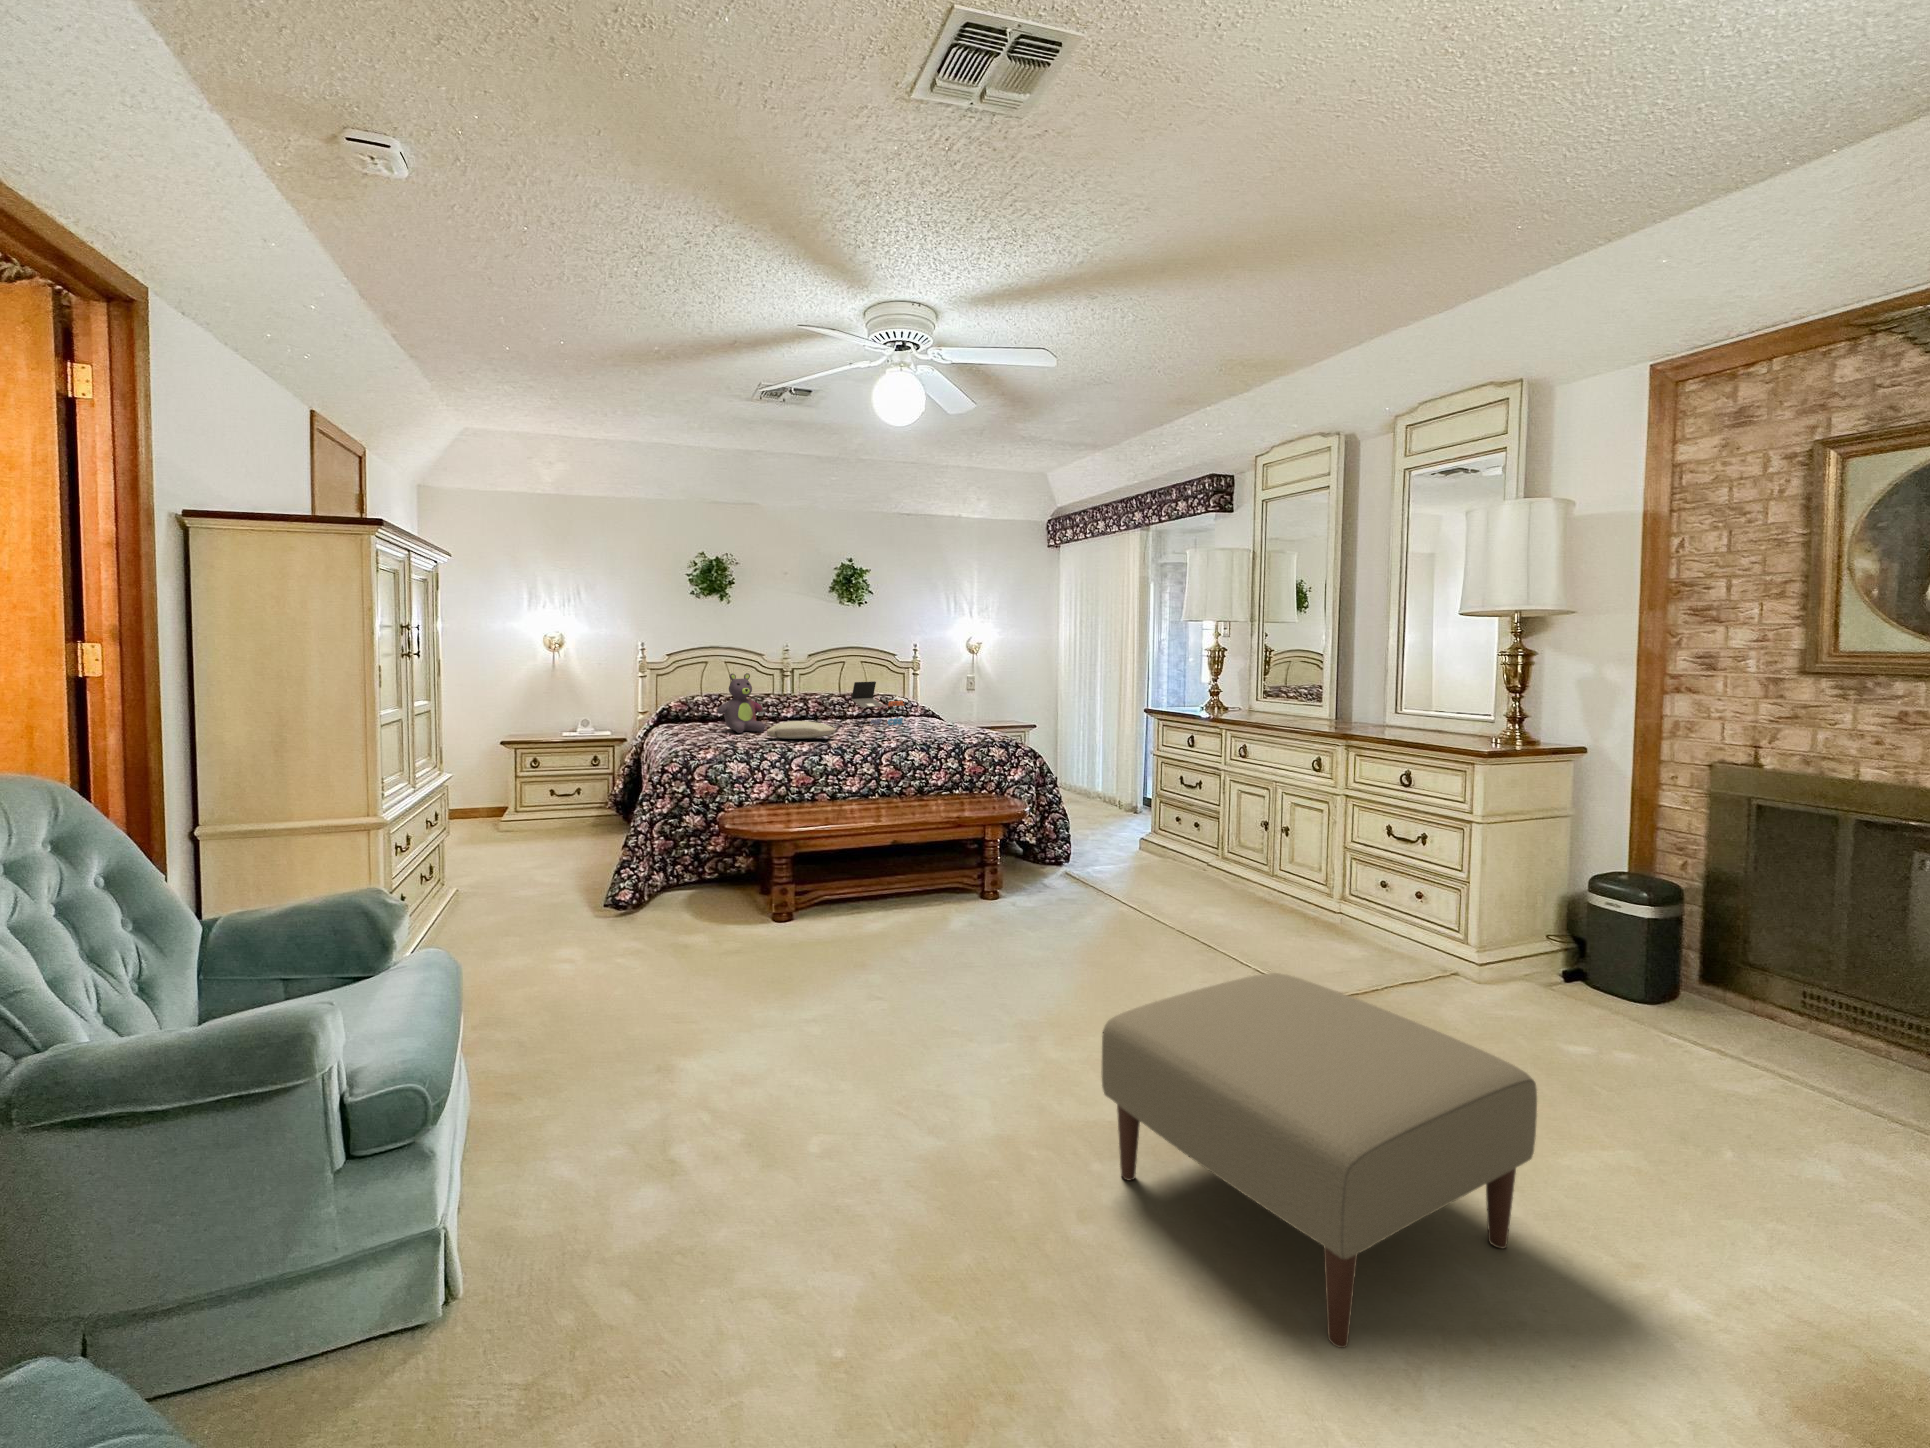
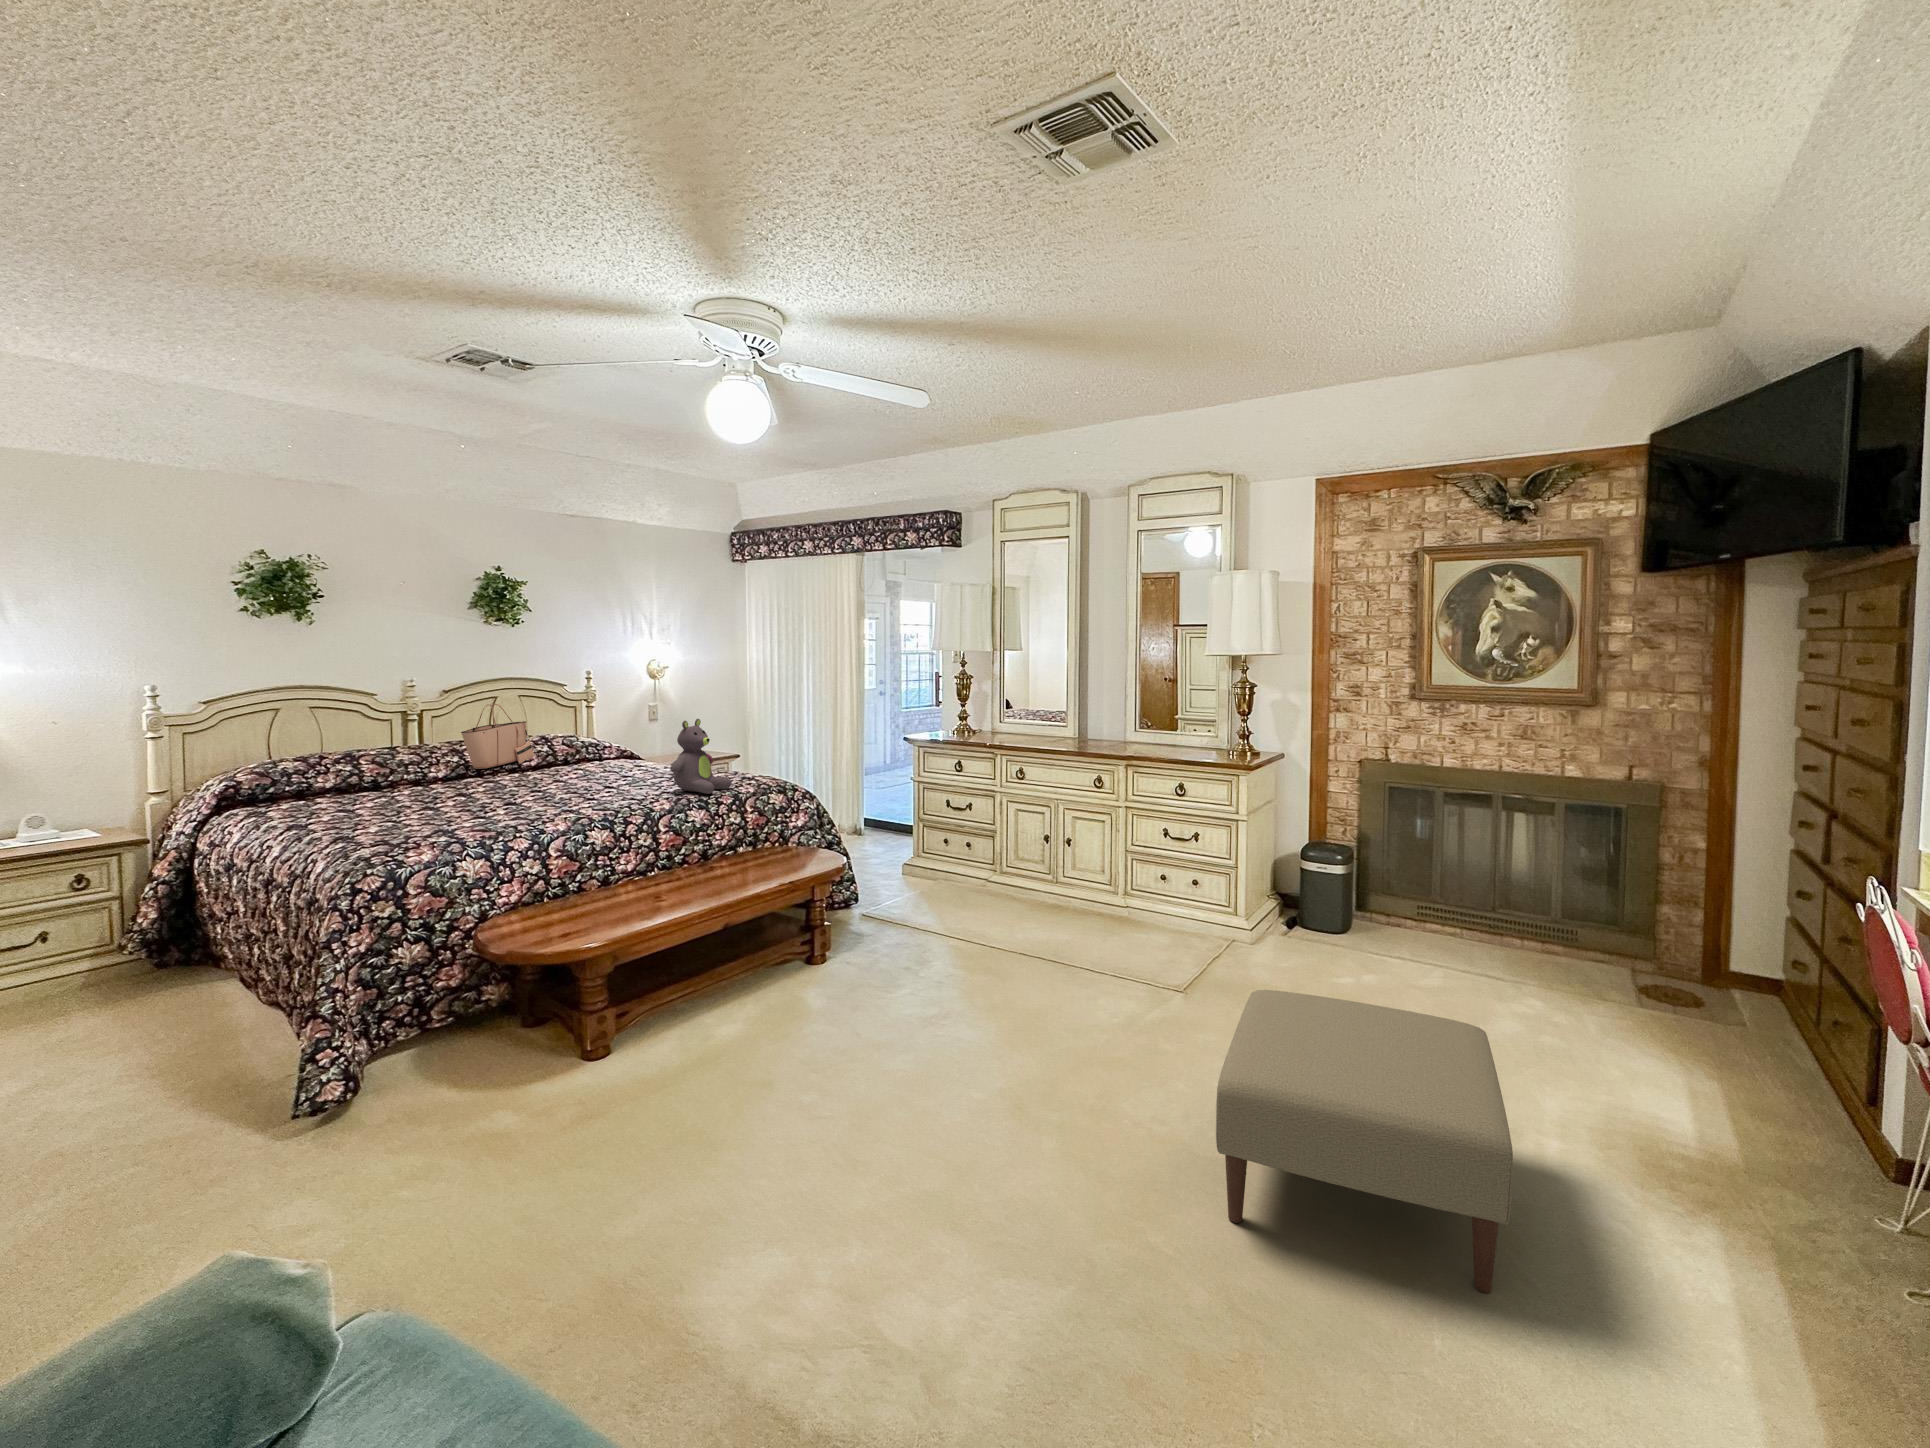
tote bag: none [804,664,857,714] -> present [461,704,534,769]
stuffed bear: present [717,673,765,733] -> present [670,719,731,794]
laptop: present [851,681,904,725] -> none [559,726,632,779]
pillow: present [767,721,836,739] -> none [478,789,581,815]

